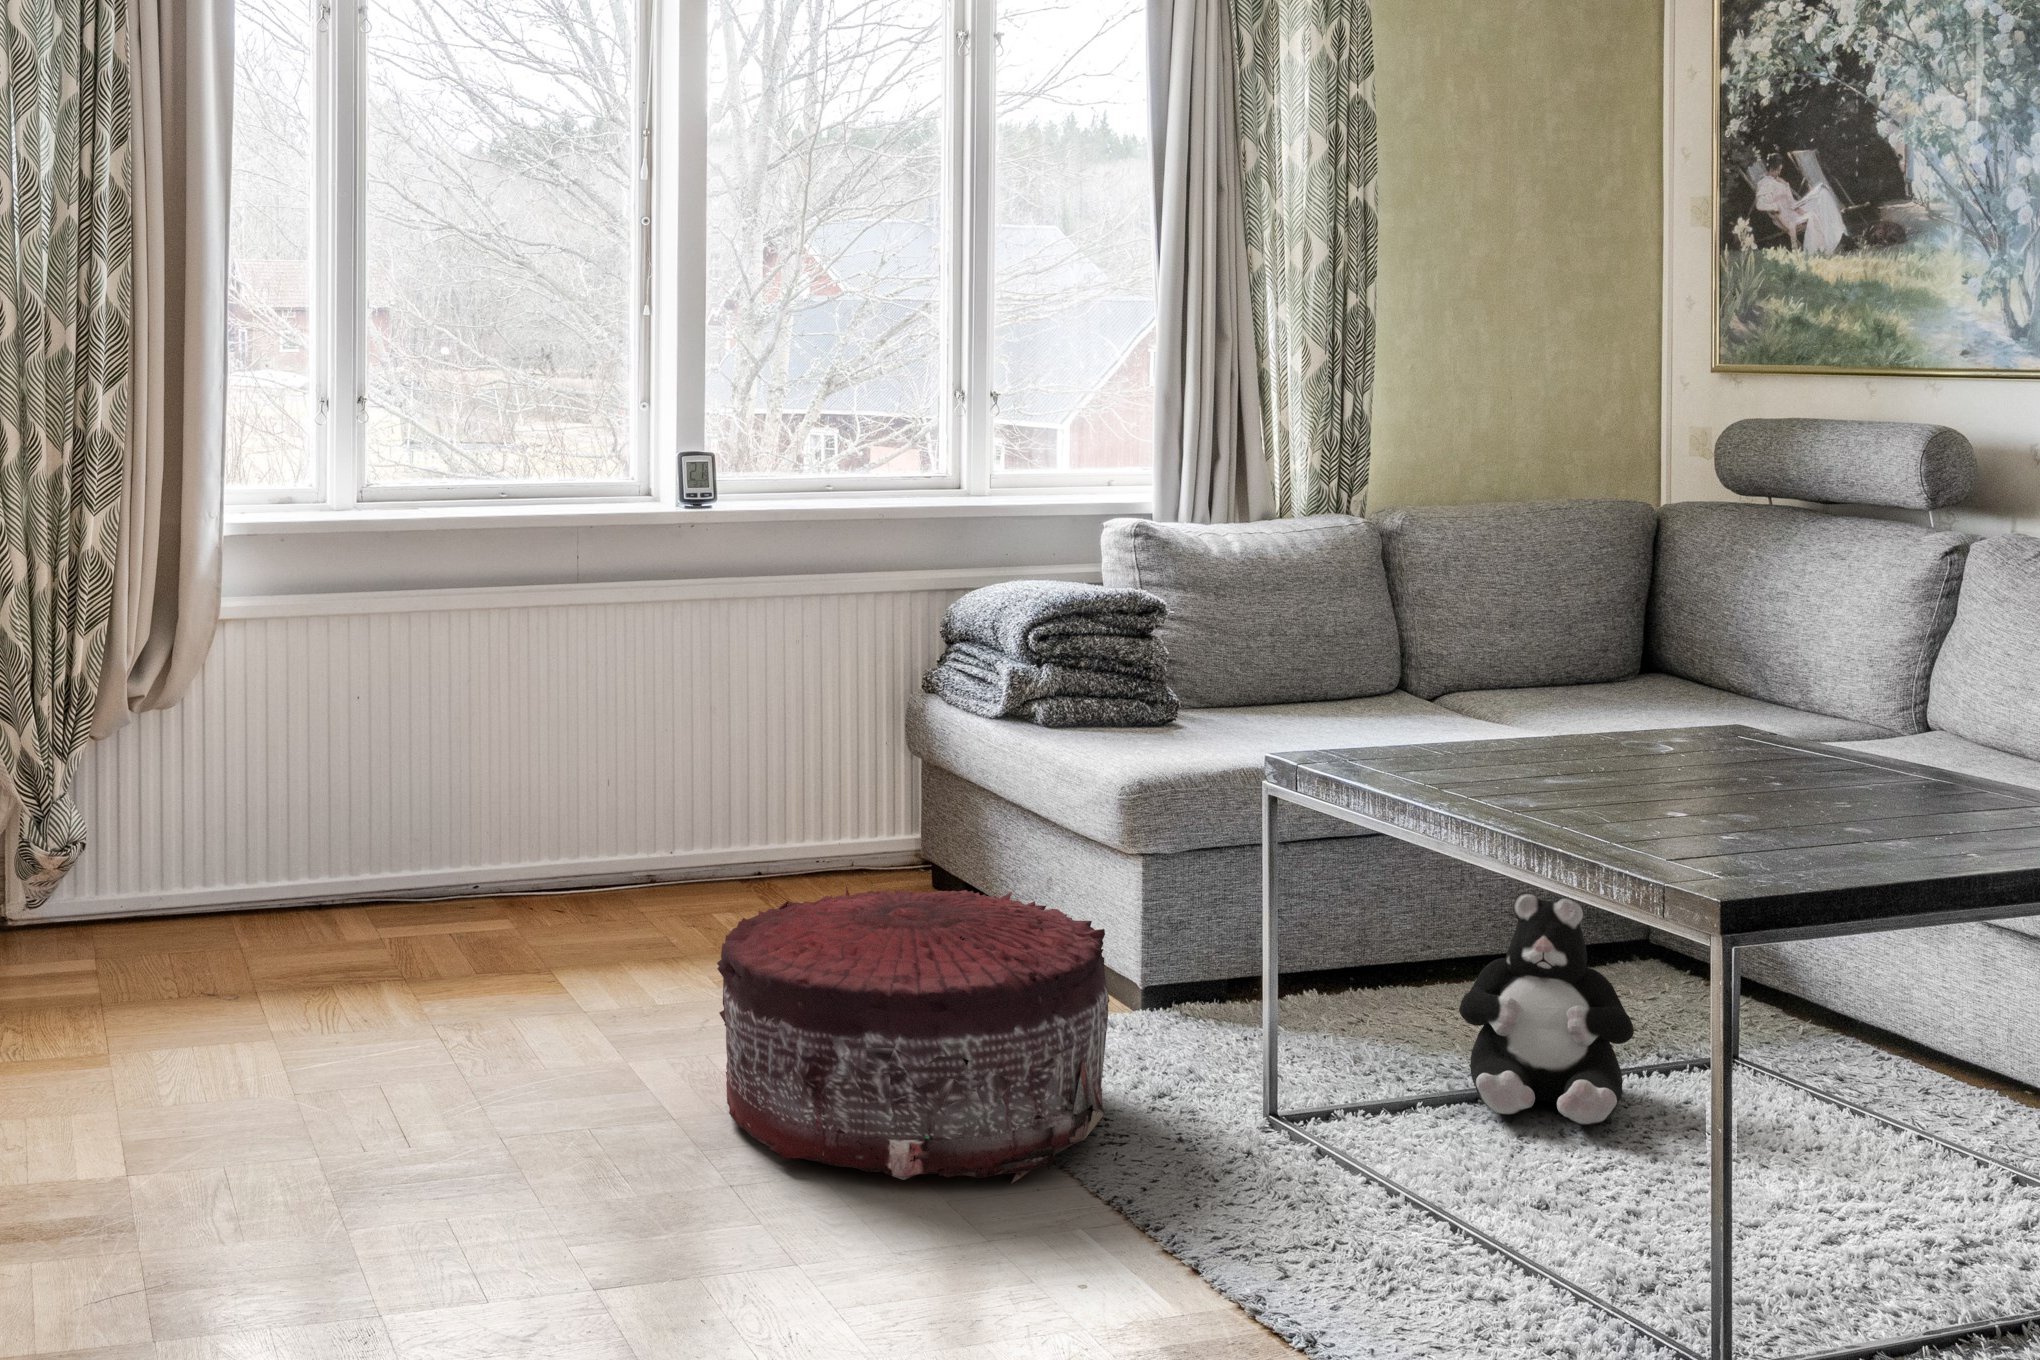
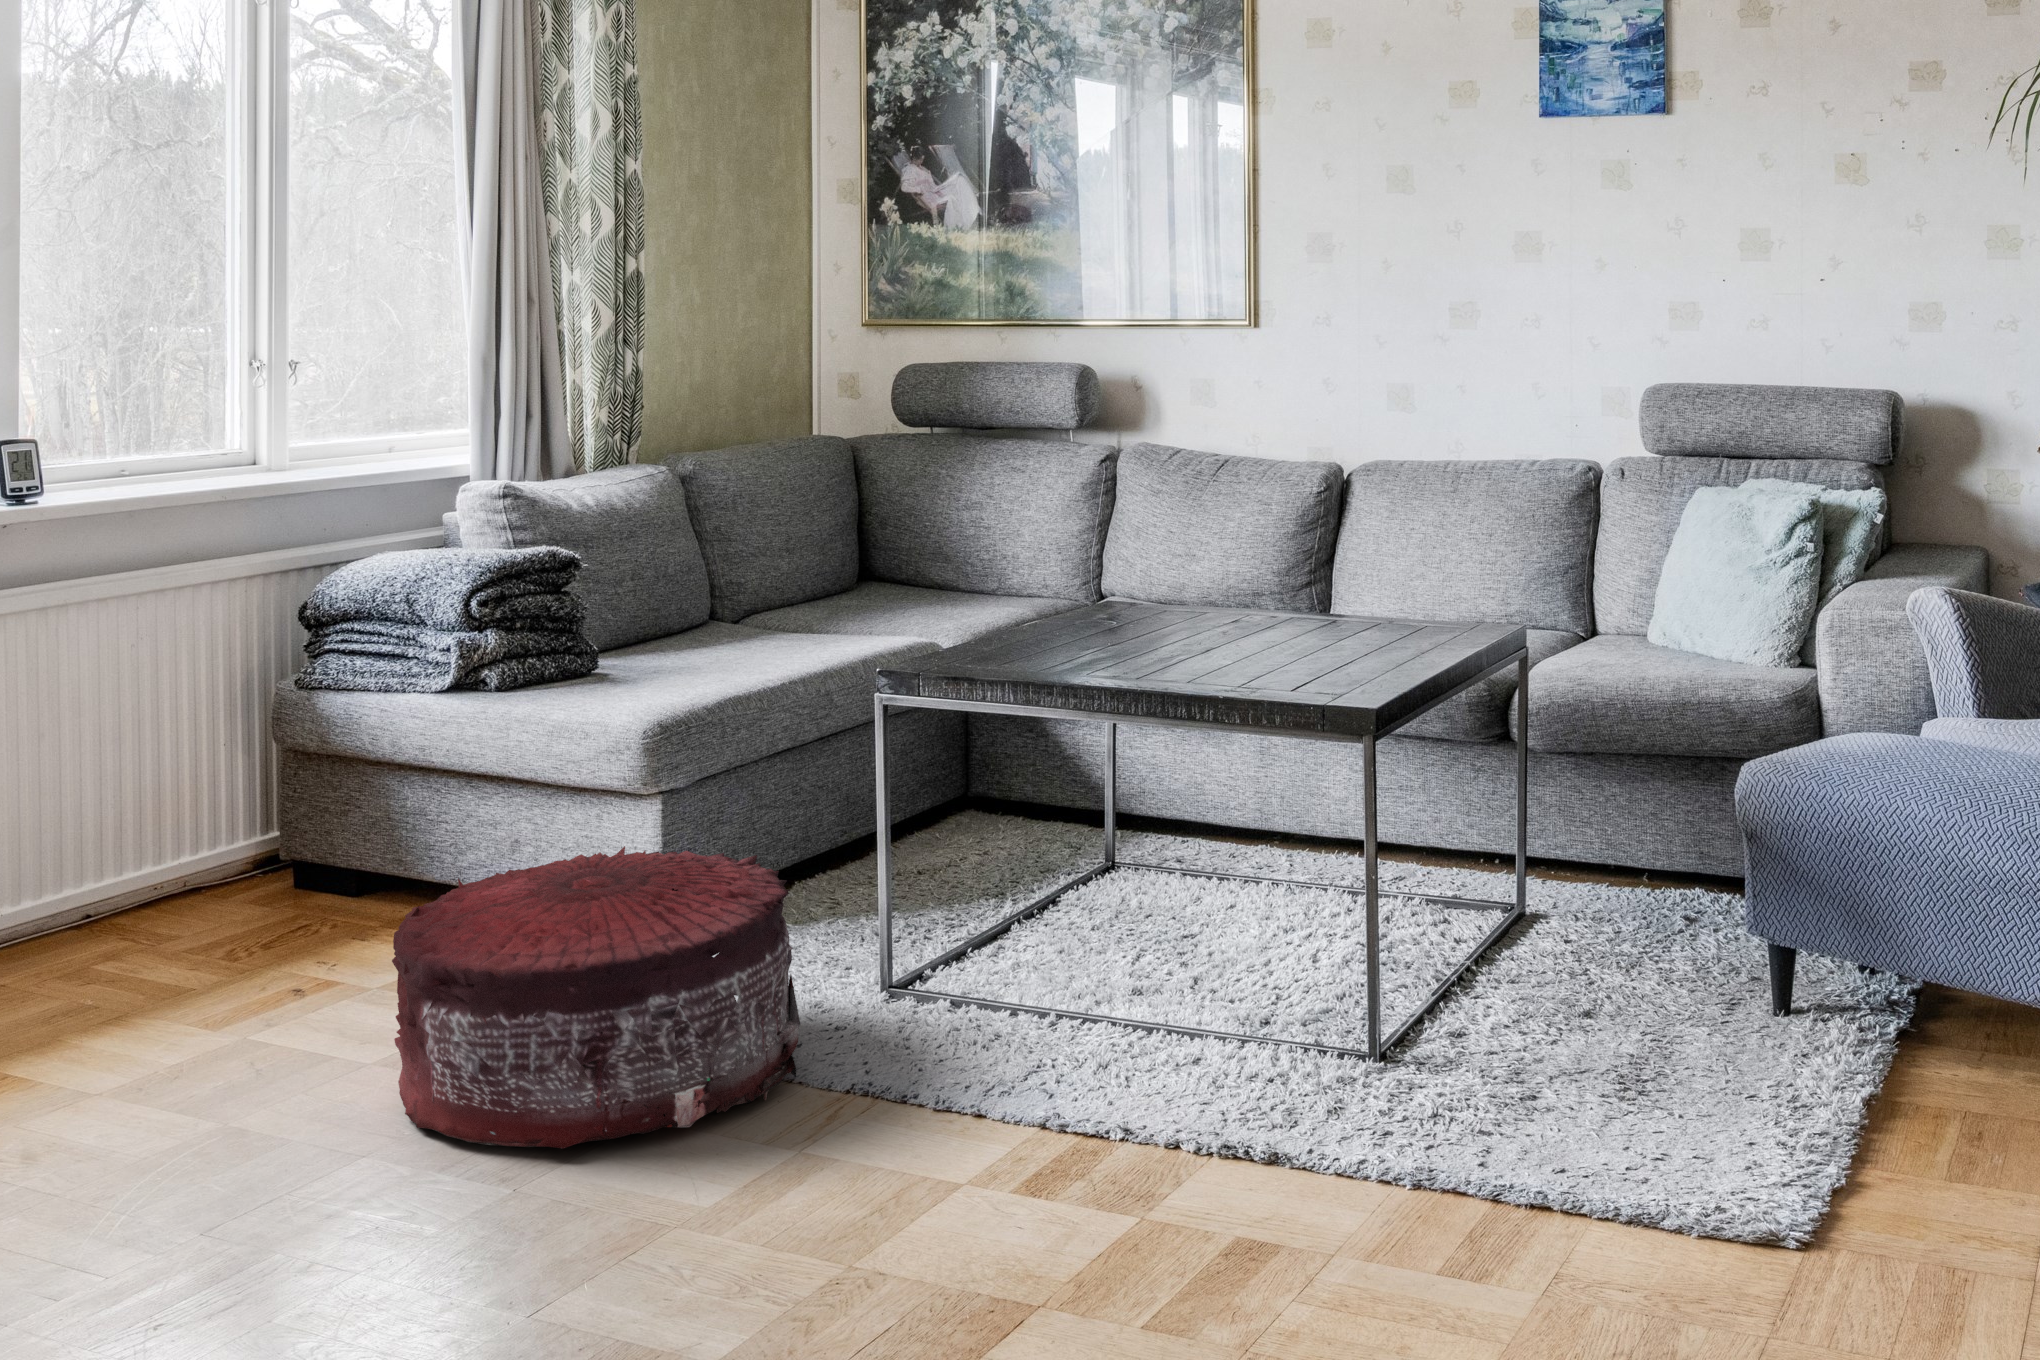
plush toy: present [1459,892,1634,1125] -> none [960,751,1106,934]

